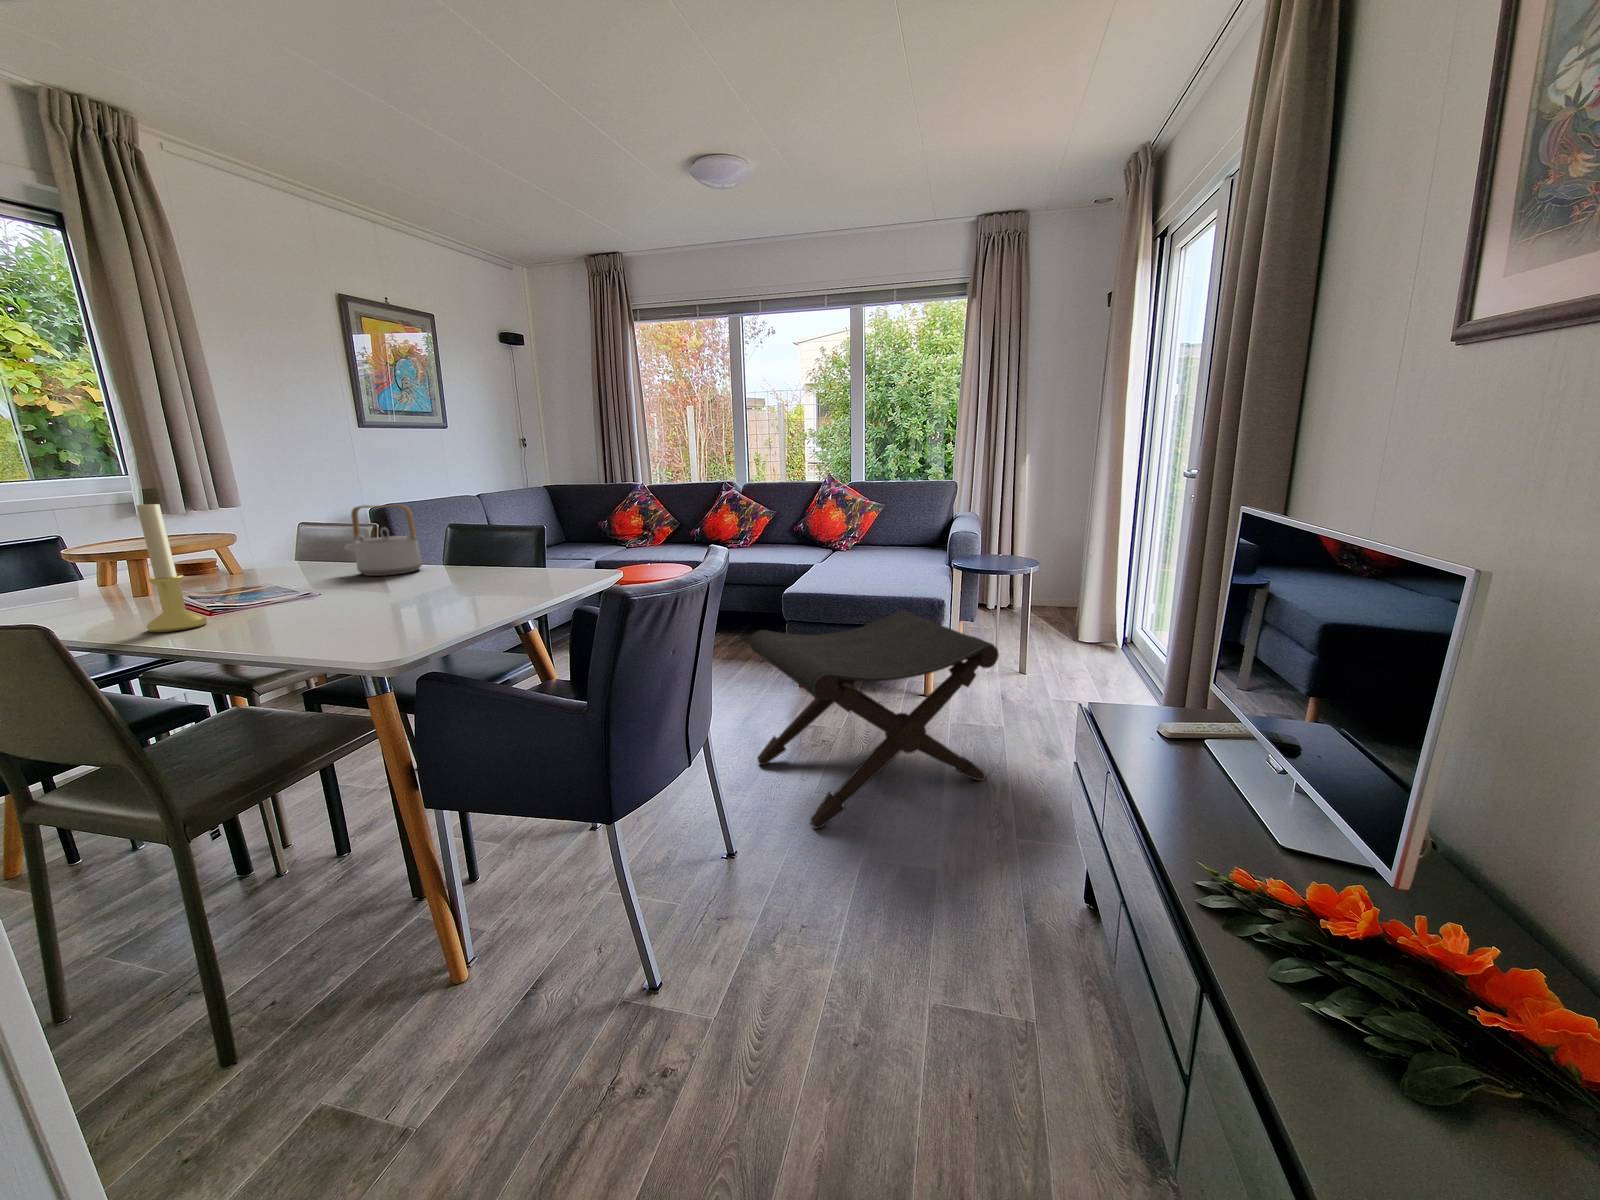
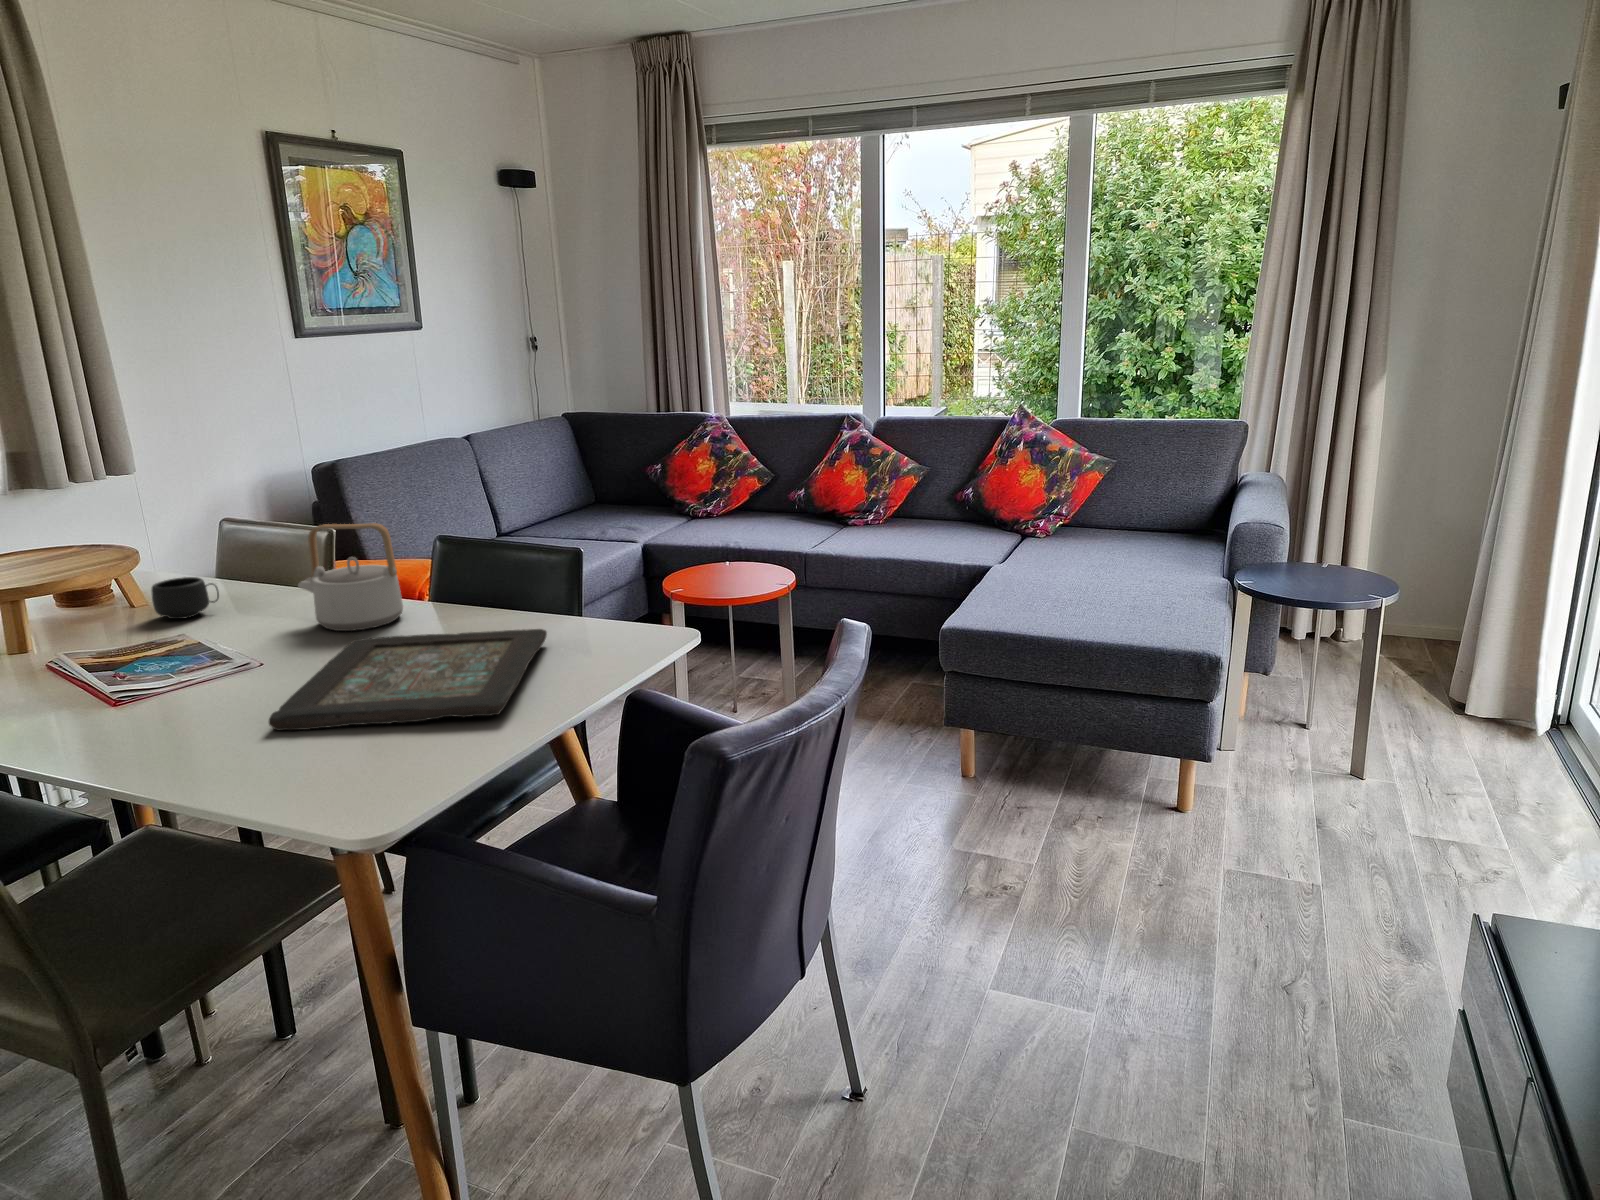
candle holder: present [137,499,207,632] -> none [61,577,144,757]
mug: none [233,547,287,574] -> present [152,577,219,619]
decorative tray: none [307,567,521,616] -> present [269,629,547,730]
footstool: present [750,611,999,828] -> none [889,685,1311,1055]

